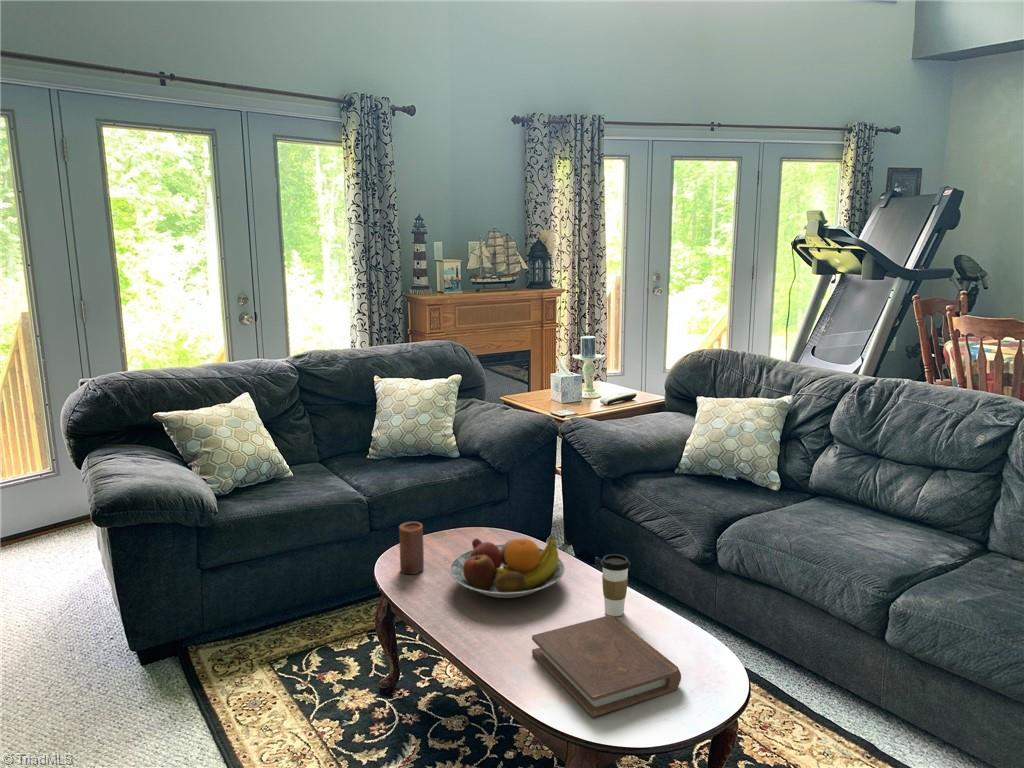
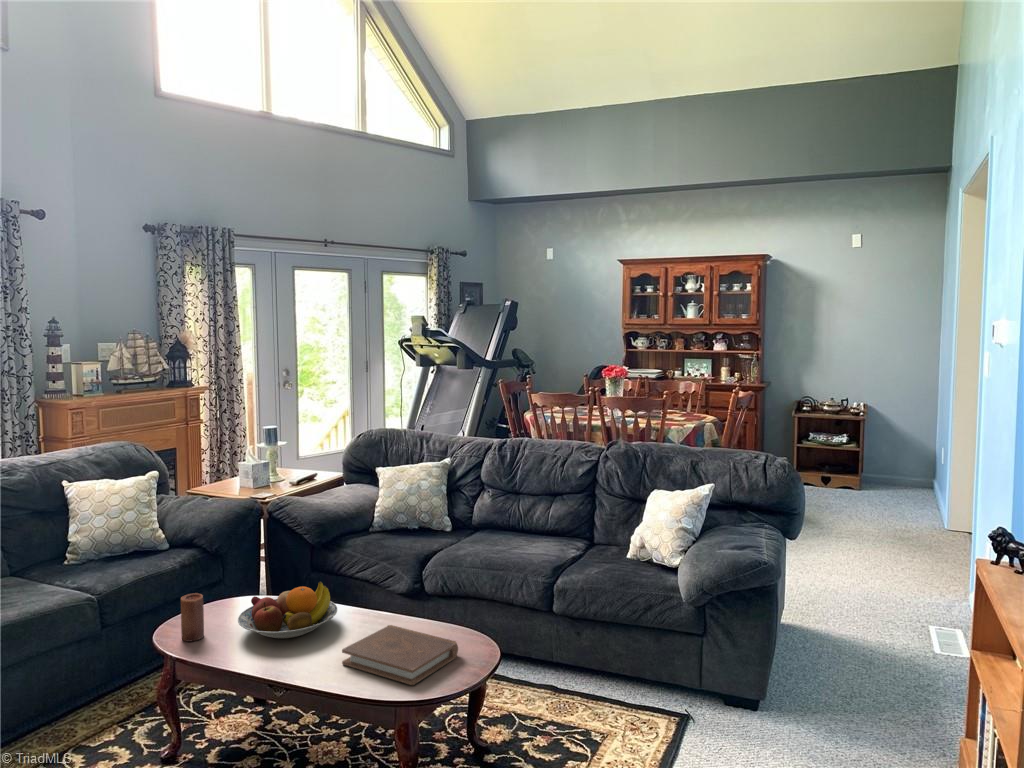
coffee cup: present [601,554,630,616] -> none [373,581,396,629]

